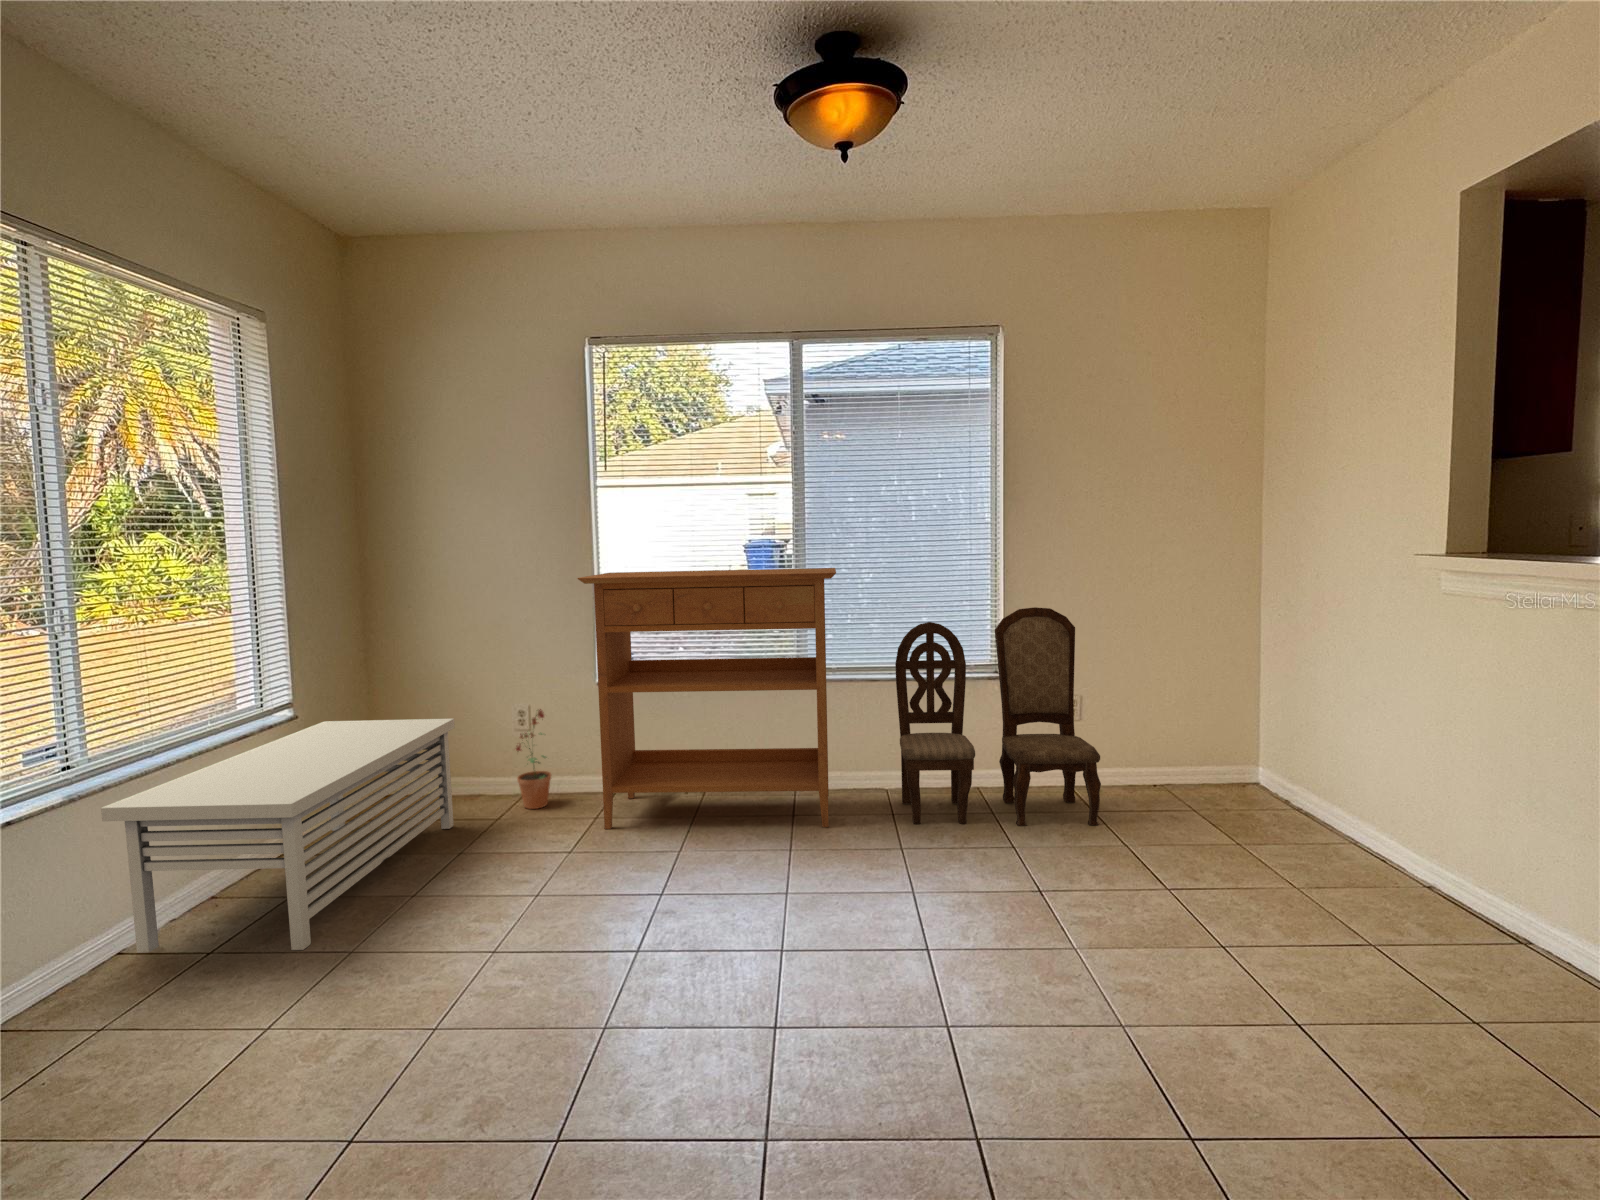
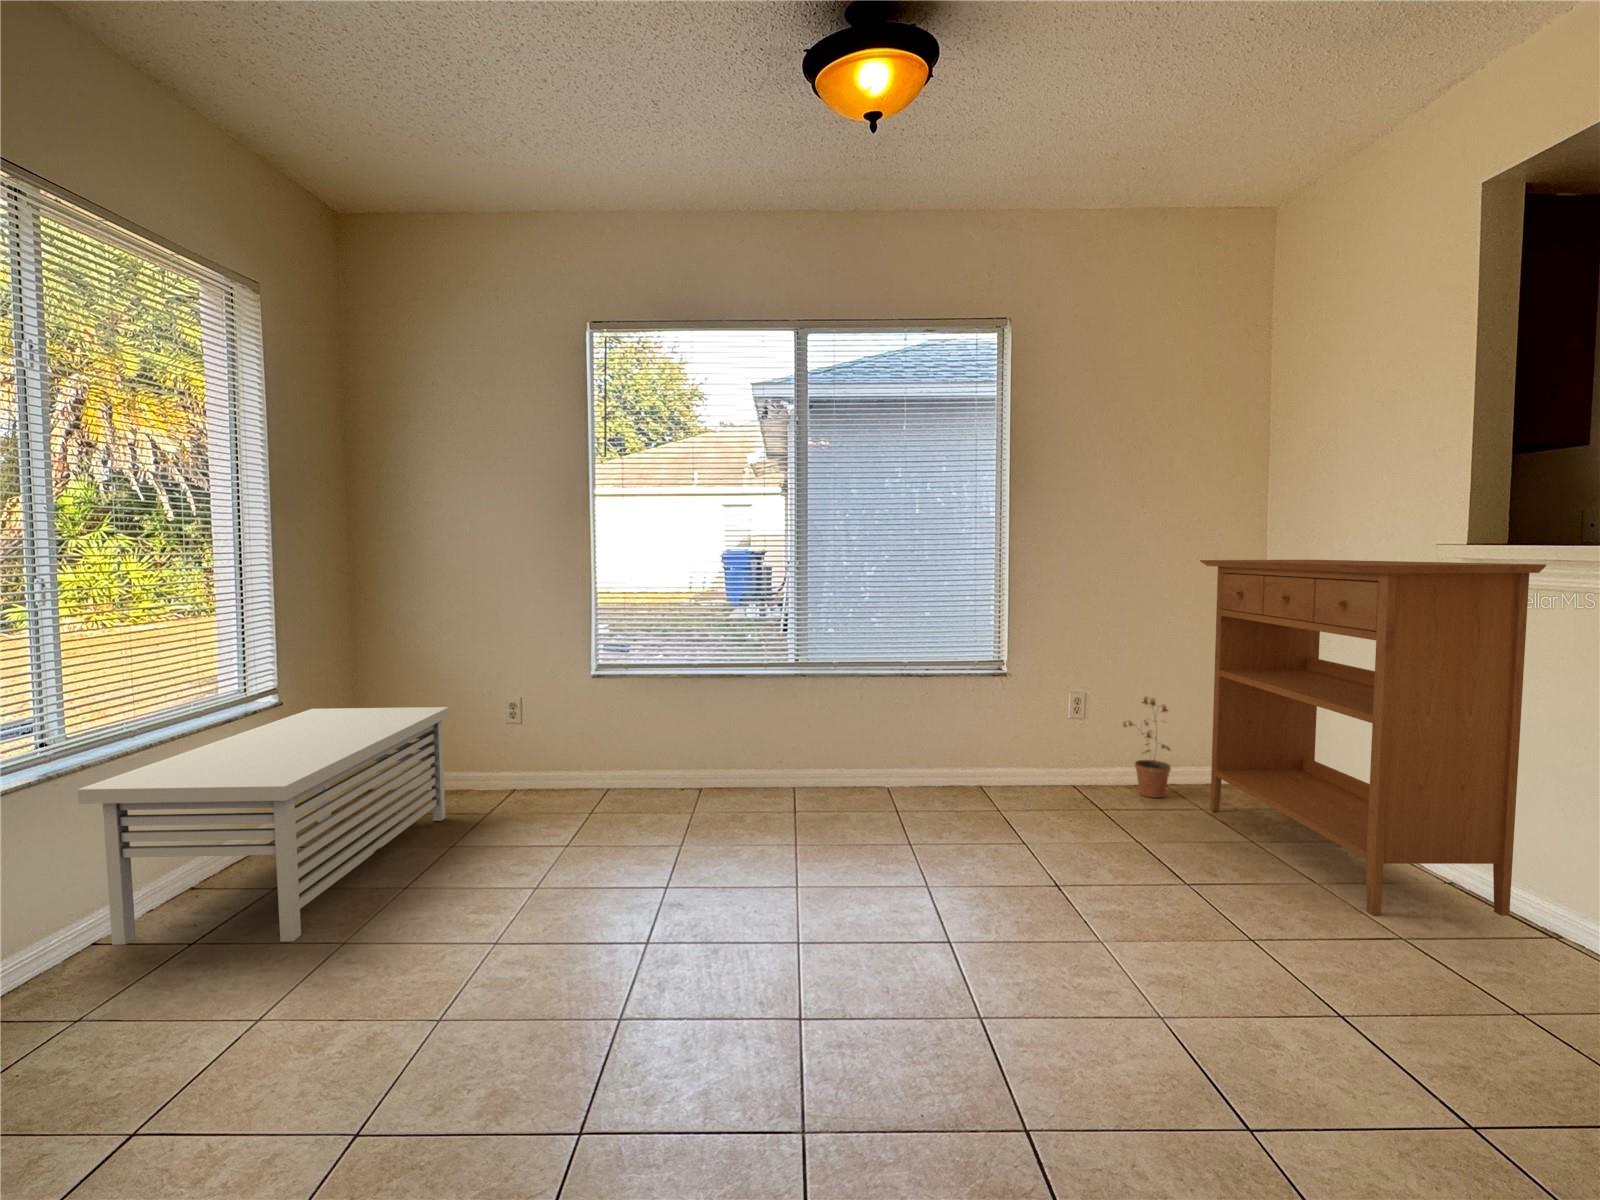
console table: present [577,568,836,829] -> present [1200,560,1546,916]
dining chair: present [895,607,1101,826] -> none [899,603,1104,819]
potted plant: present [516,709,551,809] -> present [1123,697,1171,798]

